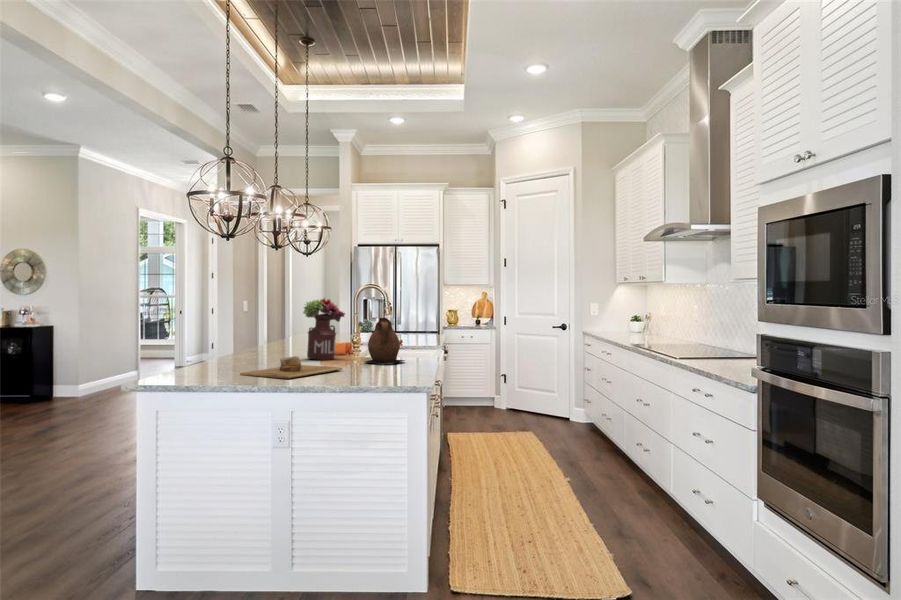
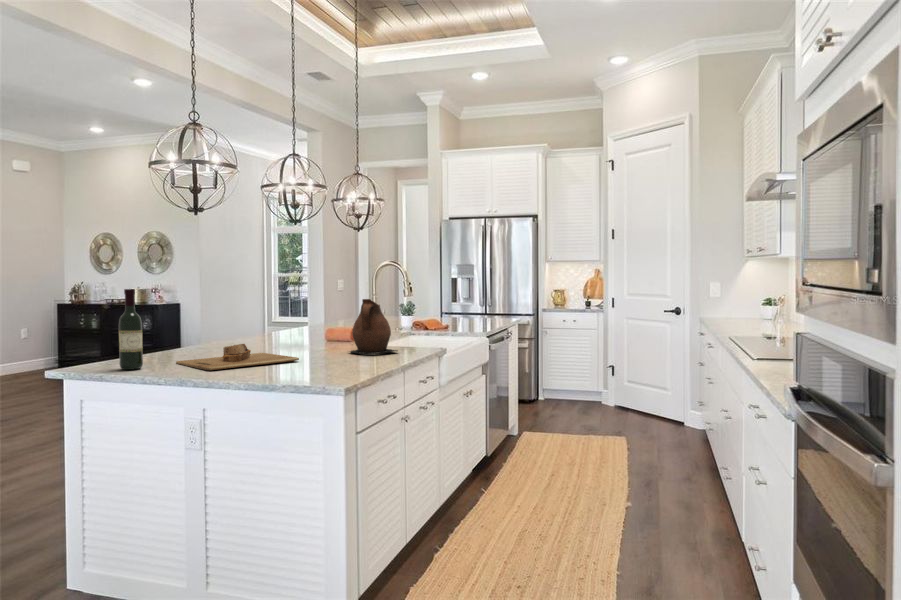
flower arrangement: present [303,298,345,360] -> none [290,276,341,347]
wine bottle: none [204,310,224,380] -> present [119,289,143,370]

